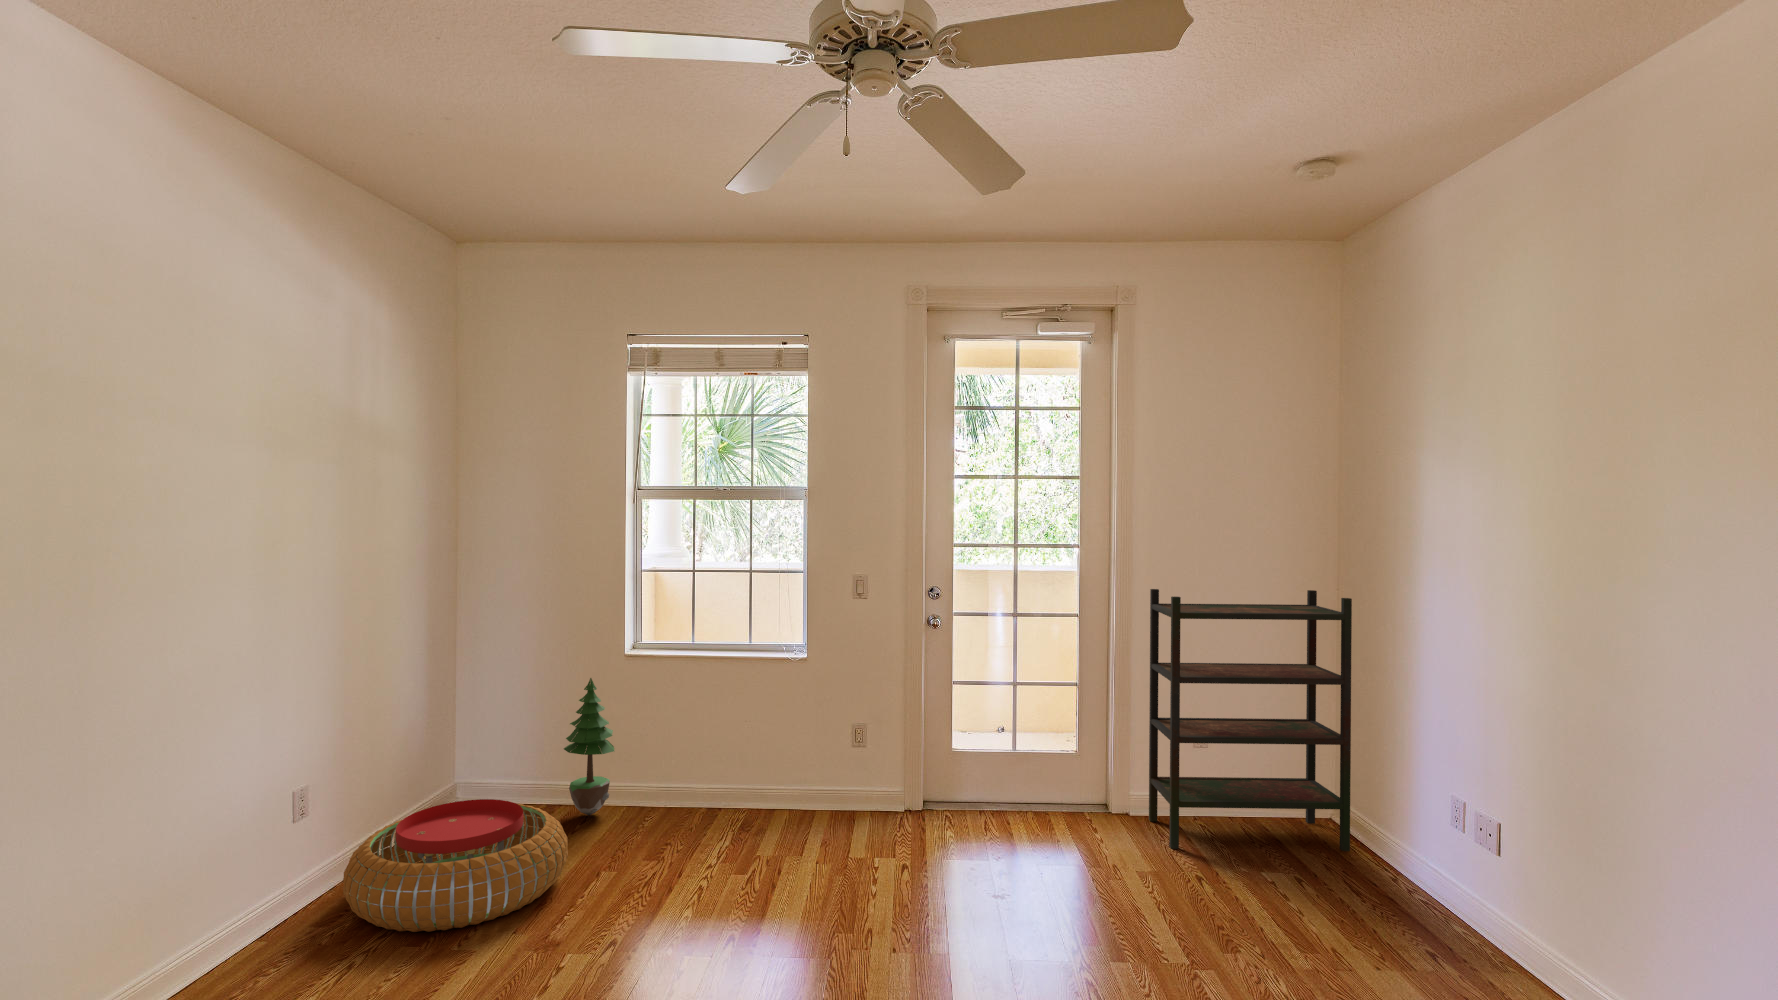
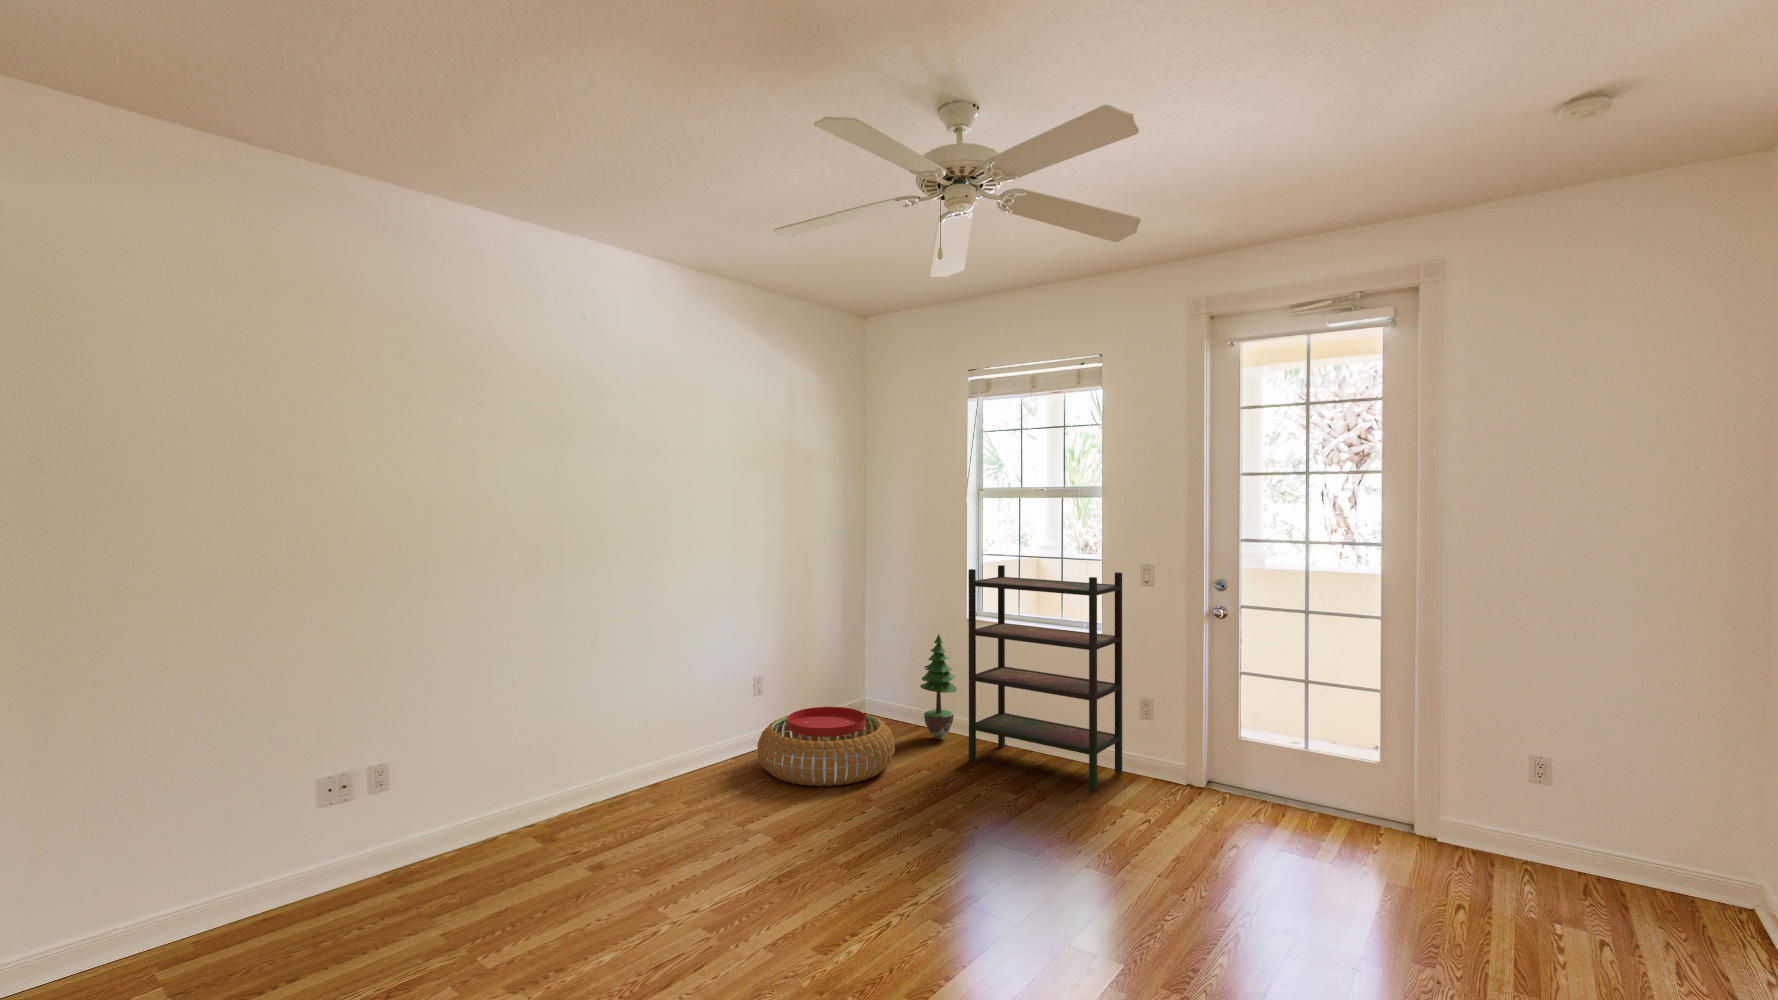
bookshelf: present [1149,589,1352,851] -> present [968,565,1122,791]

